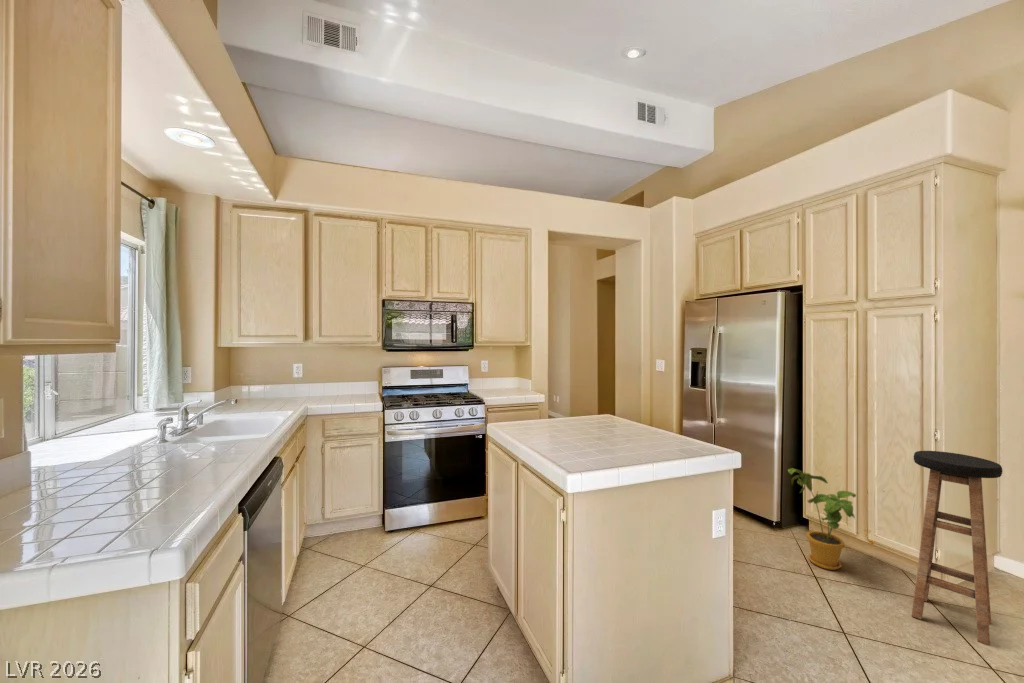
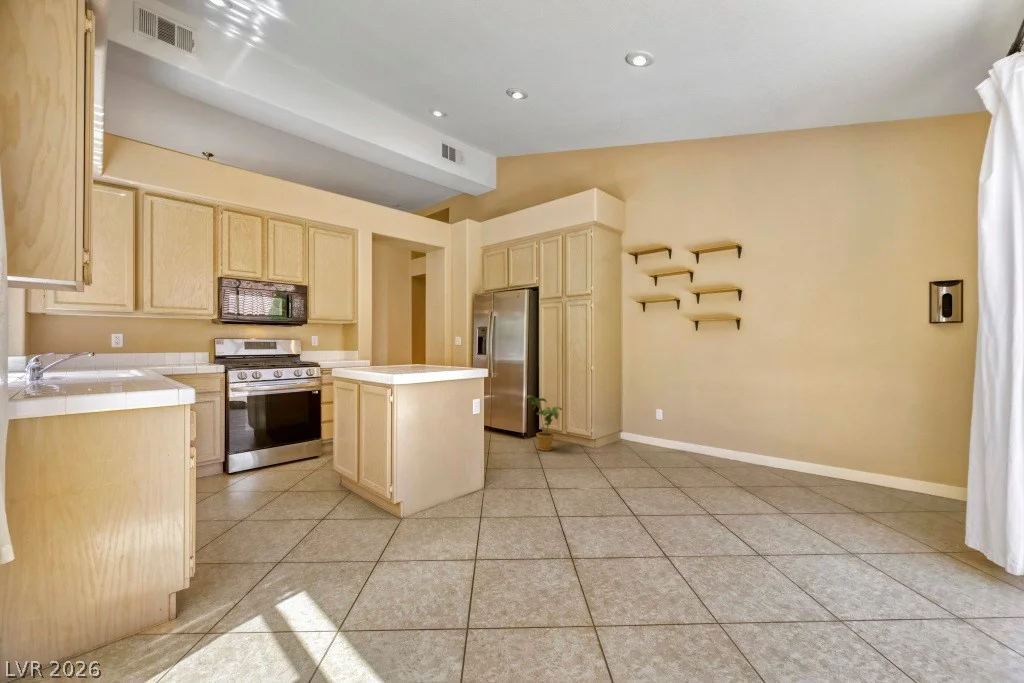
bar stool: present [912,451,1002,645] -> none [577,375,611,465]

